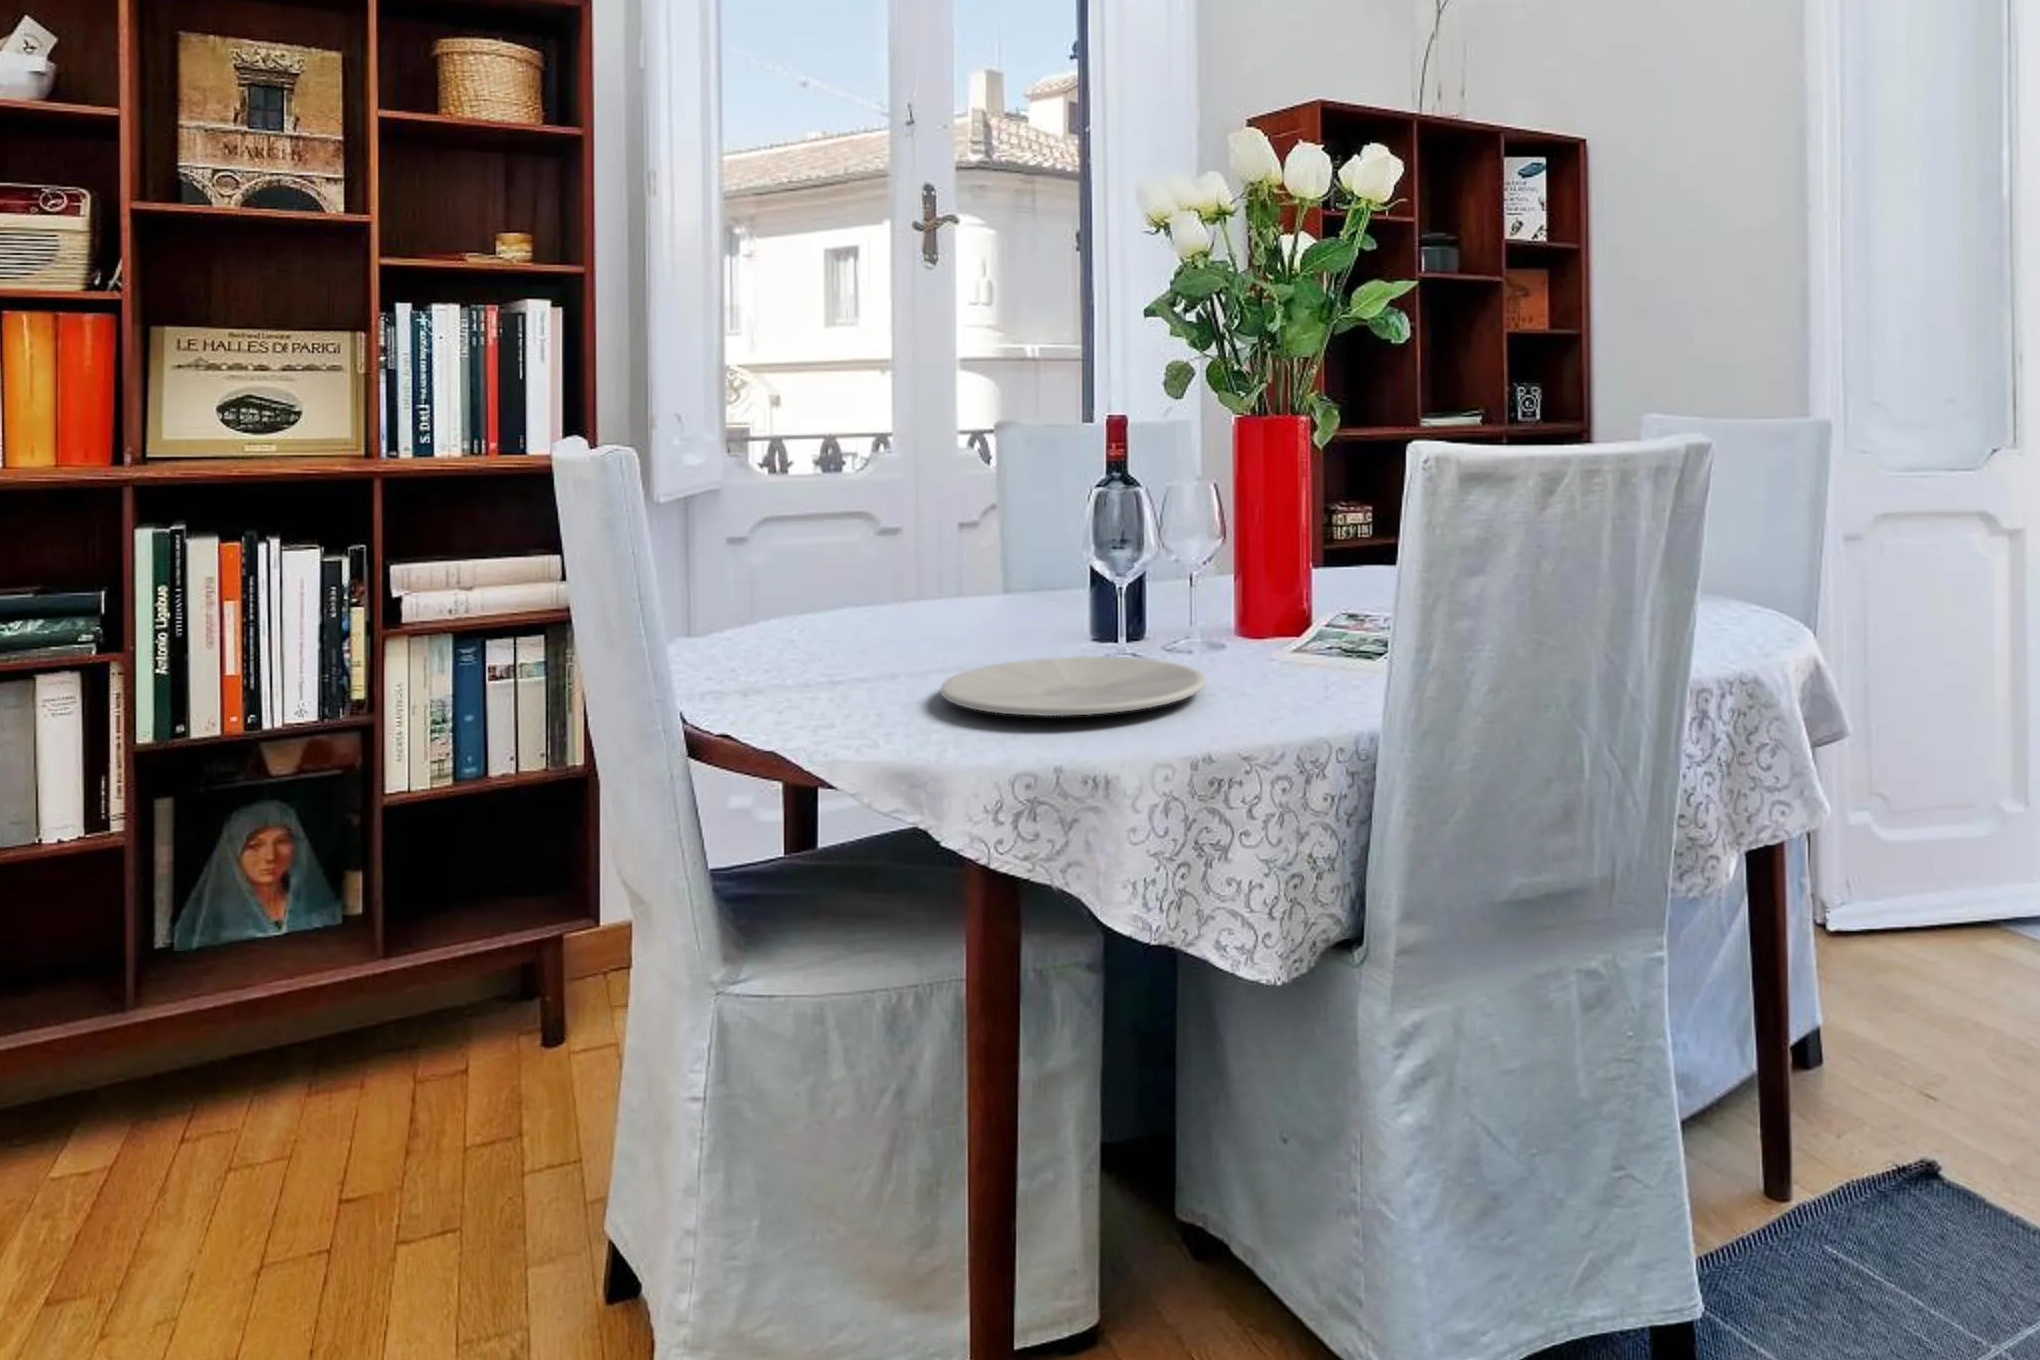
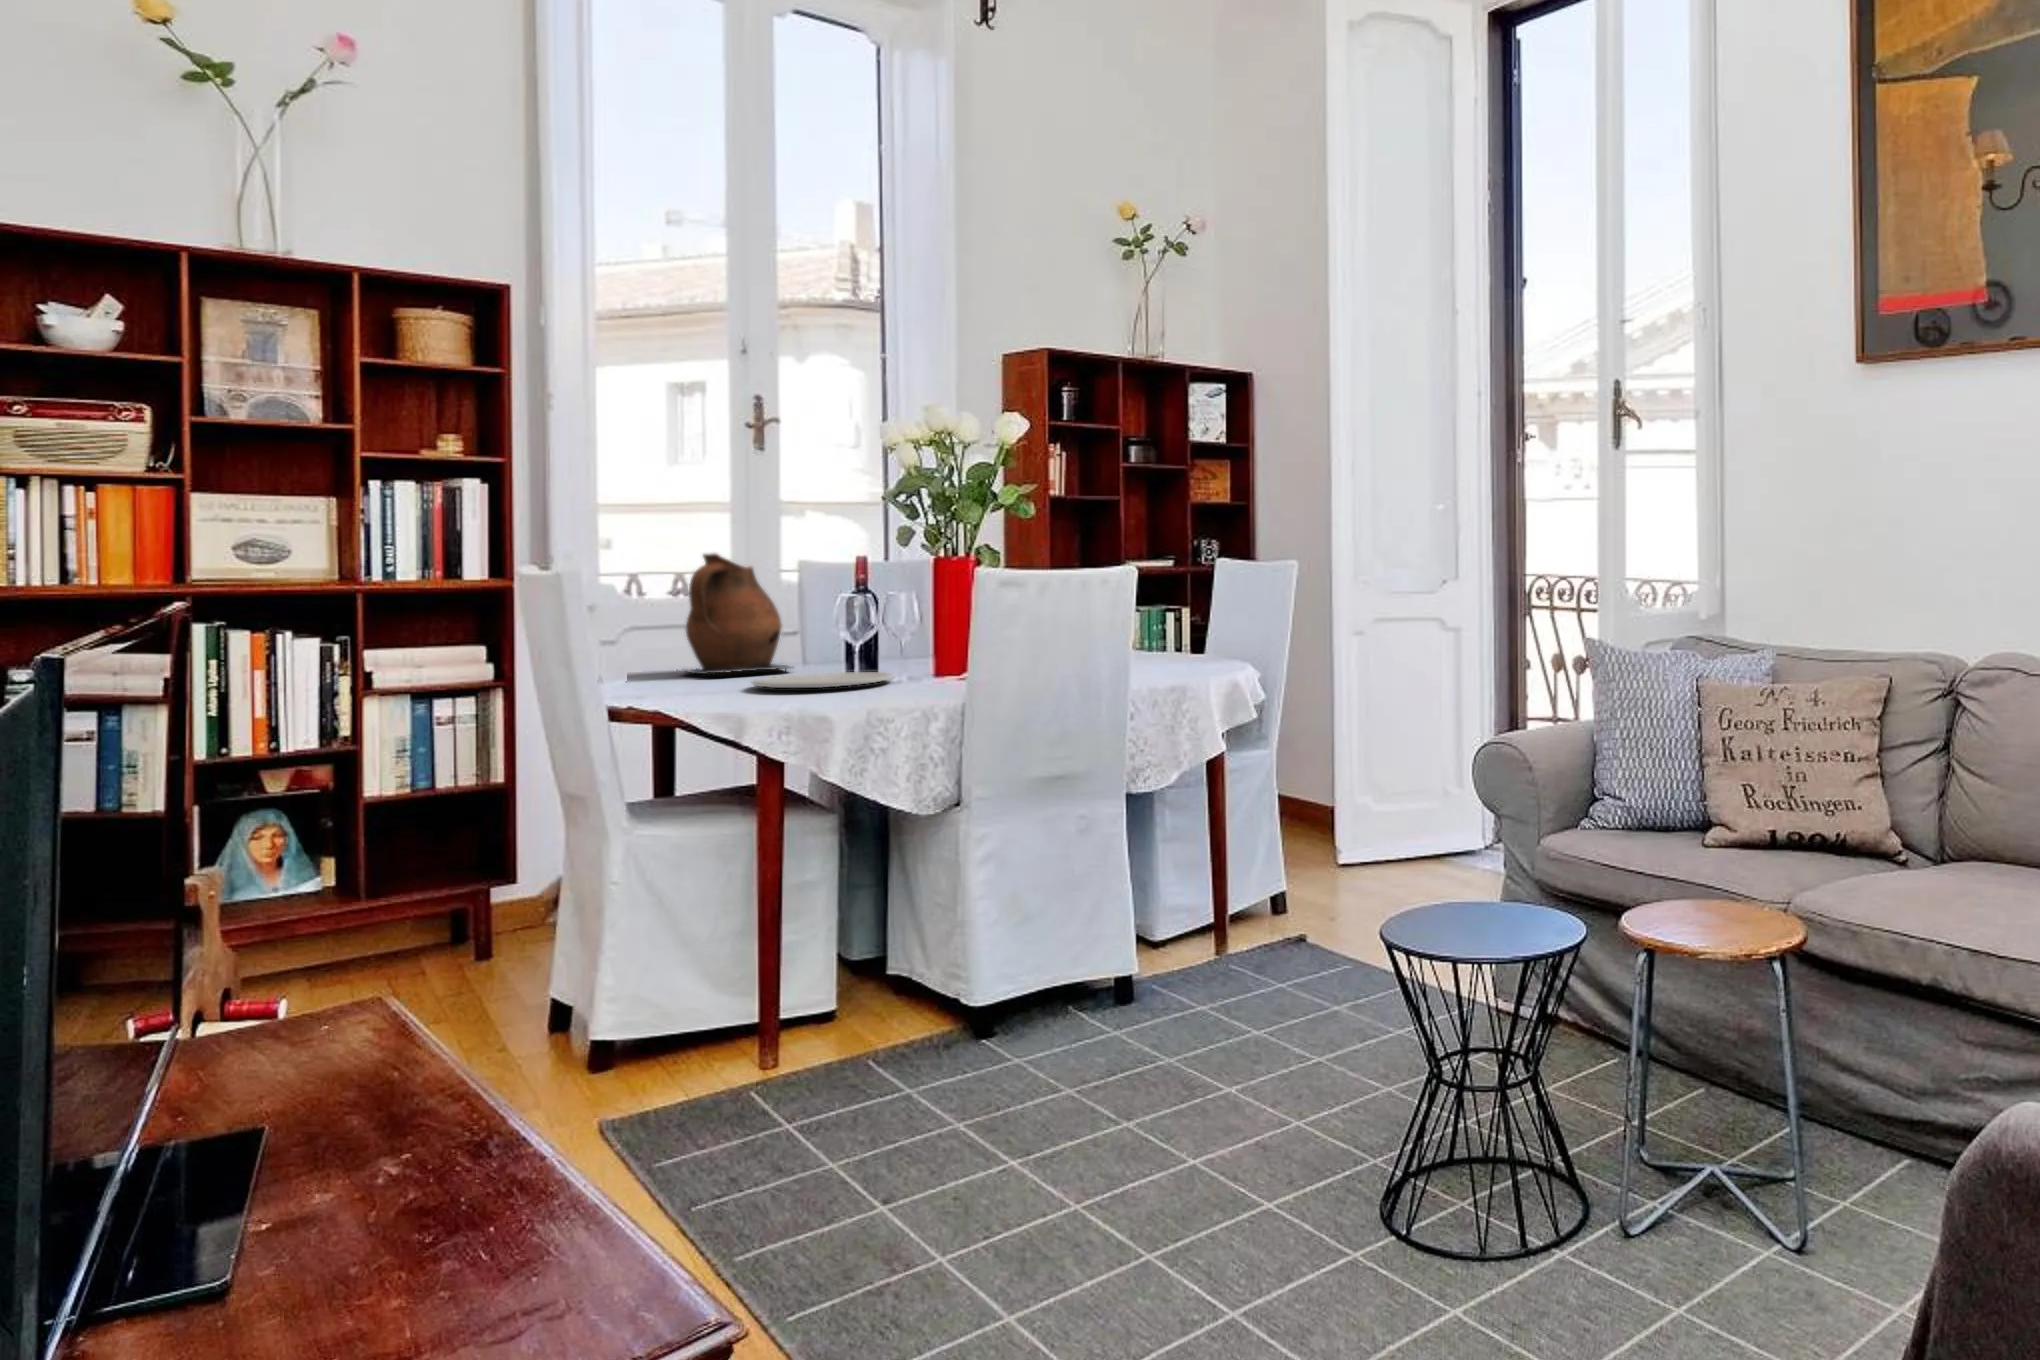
ceramic pitcher: none [810,422,1005,646] -> present [683,553,791,674]

